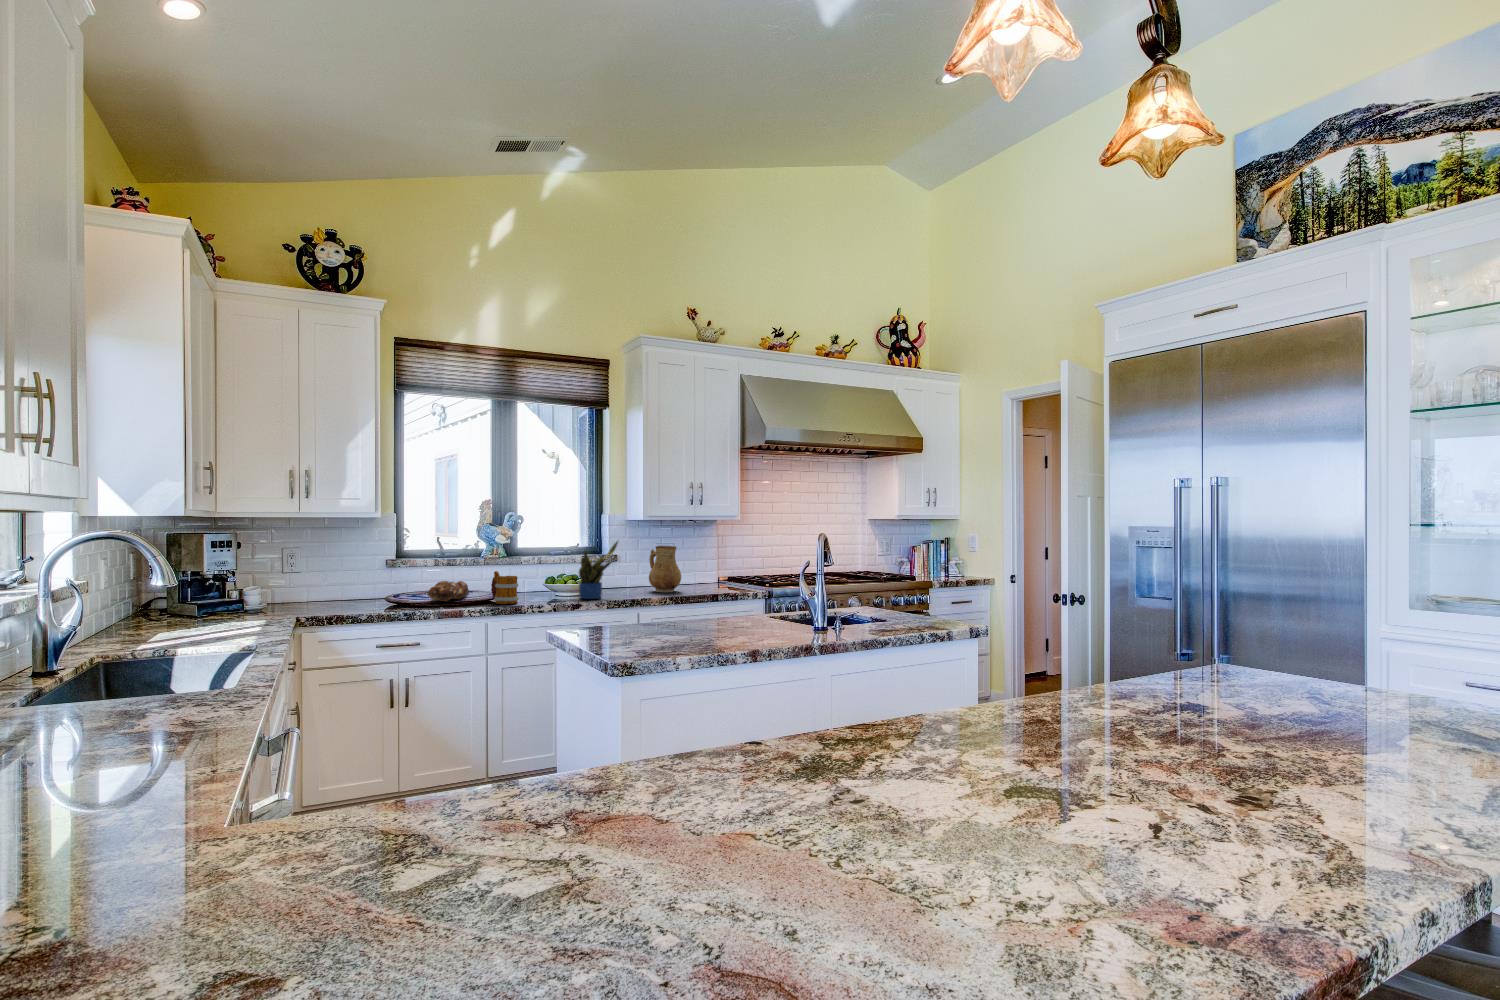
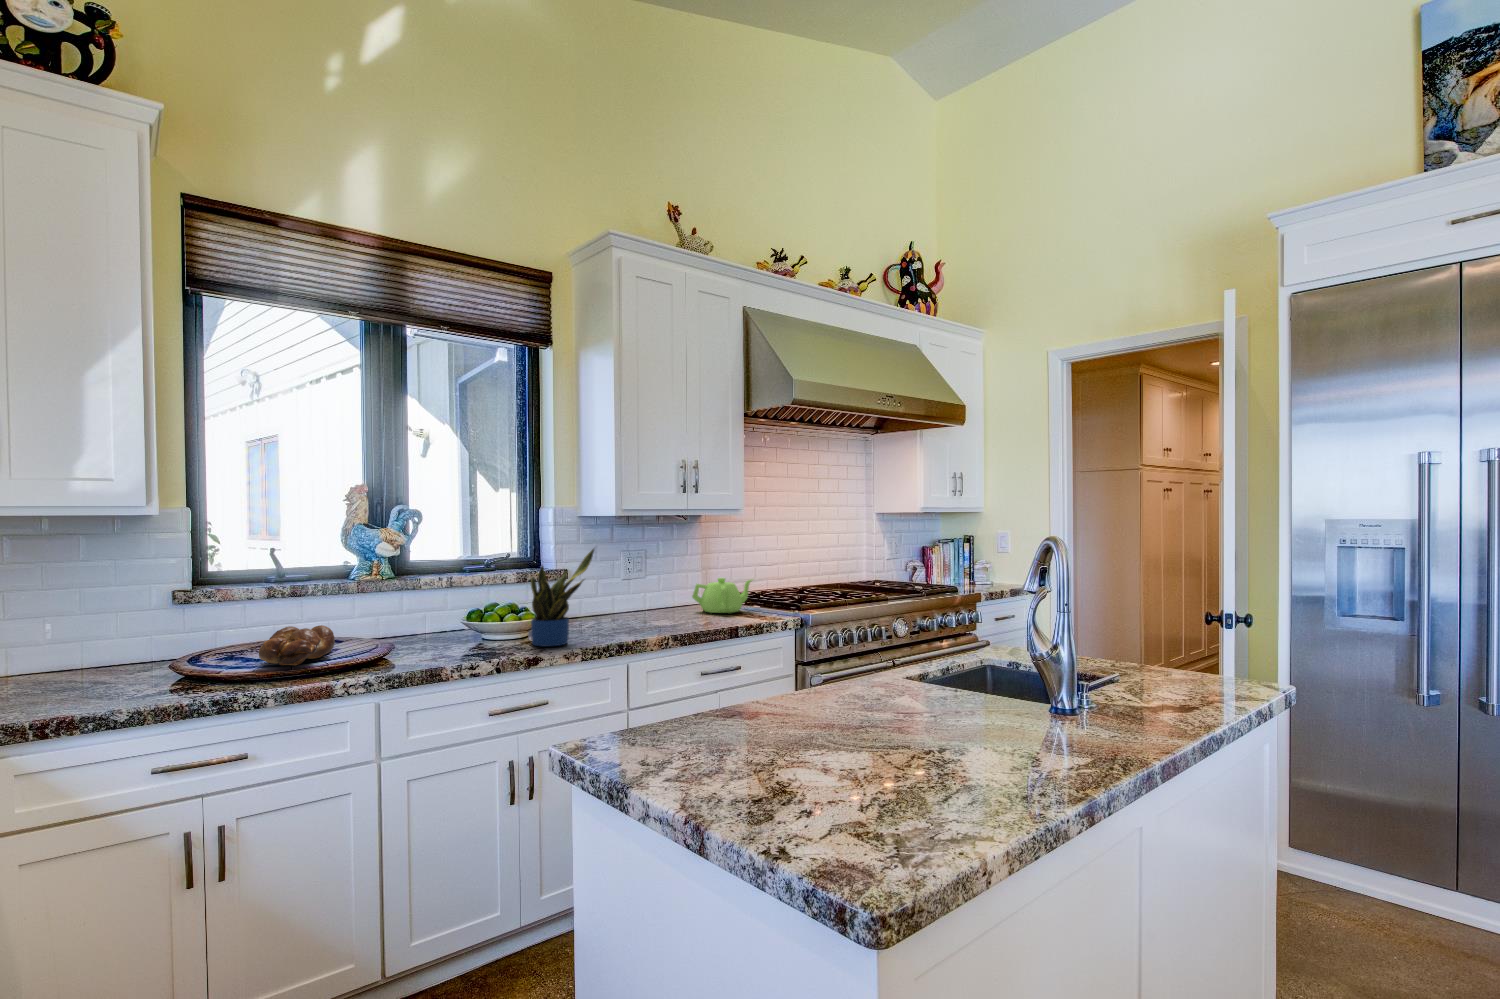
ceramic pitcher: present [649,546,681,592] -> none [625,554,677,626]
teapot: none [700,564,743,587] -> present [692,578,752,613]
mug: present [491,571,519,604] -> none [380,607,433,667]

